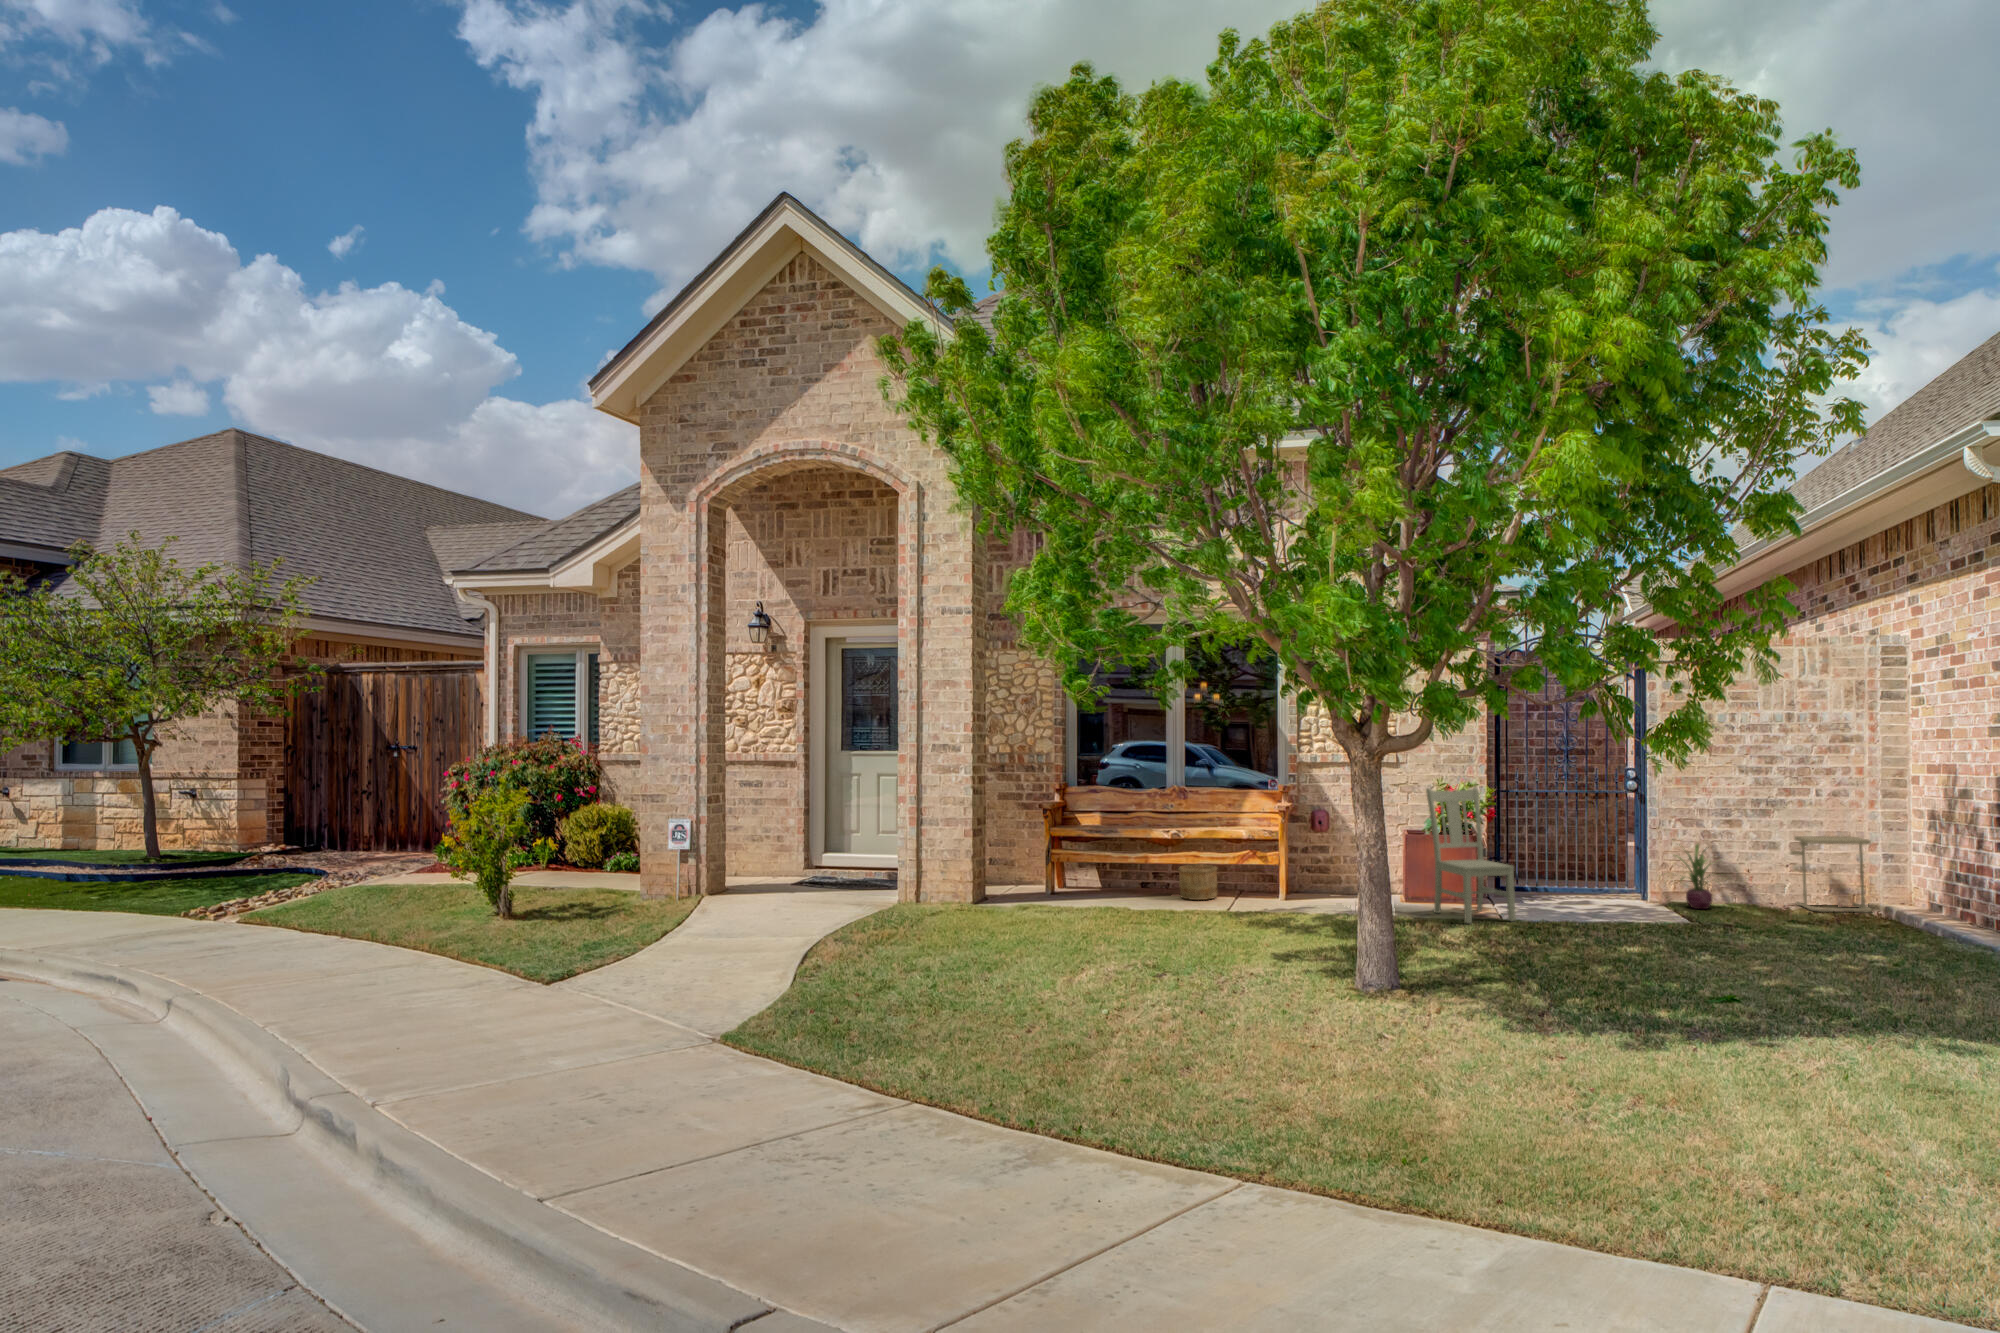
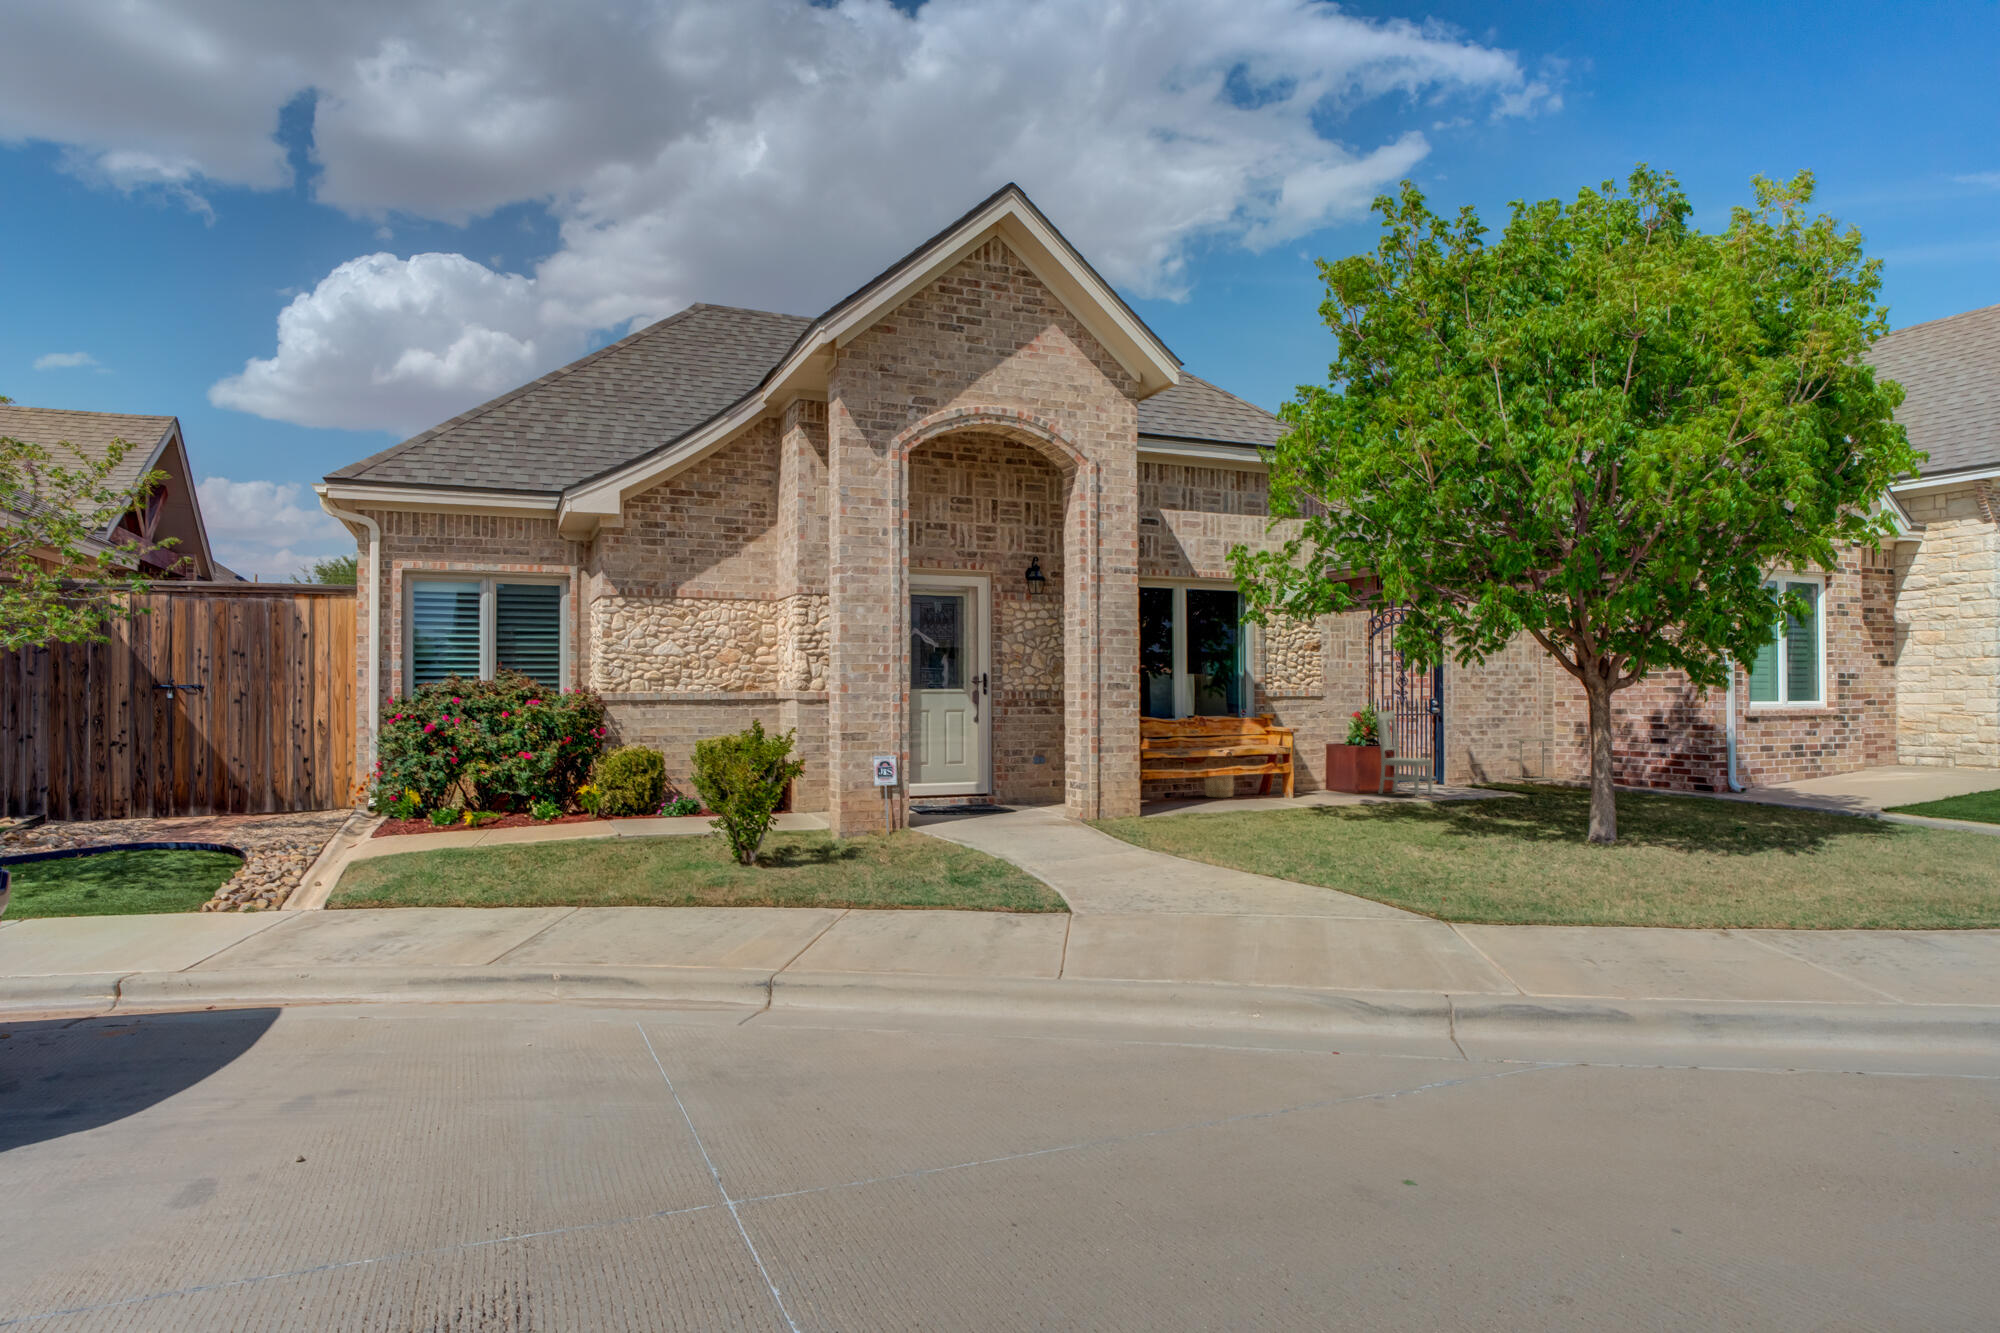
decorative plant: present [1676,844,1713,909] -> none [1461,744,1501,783]

